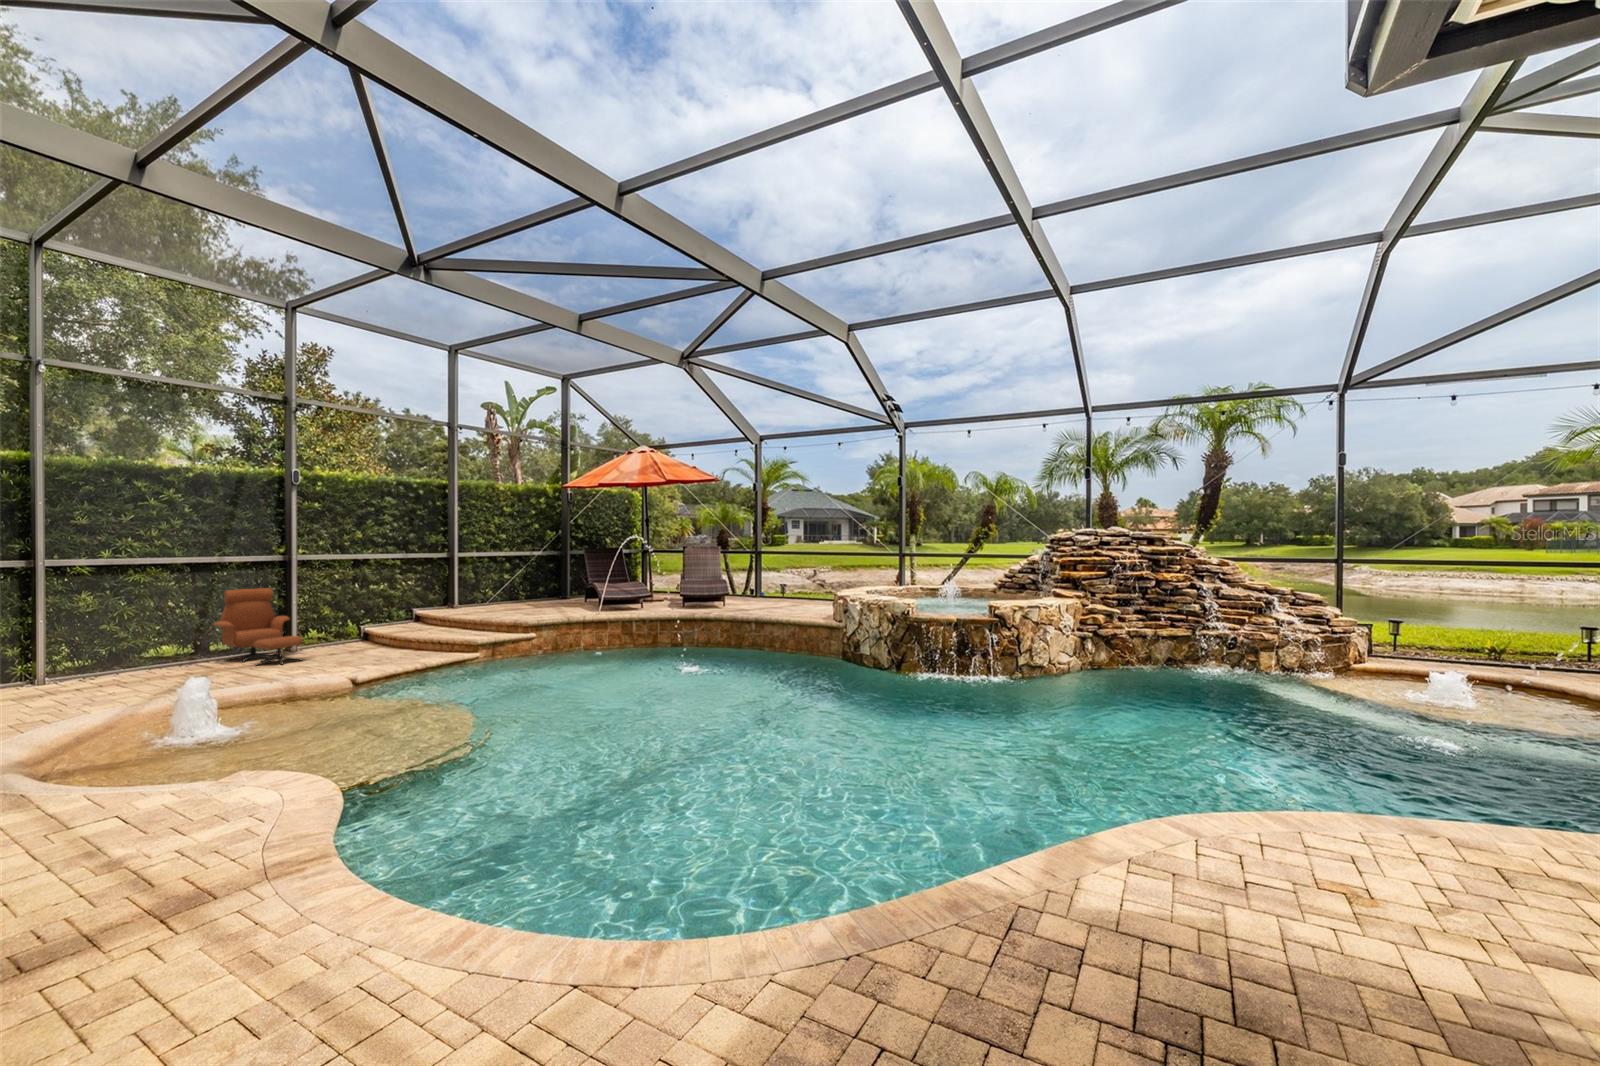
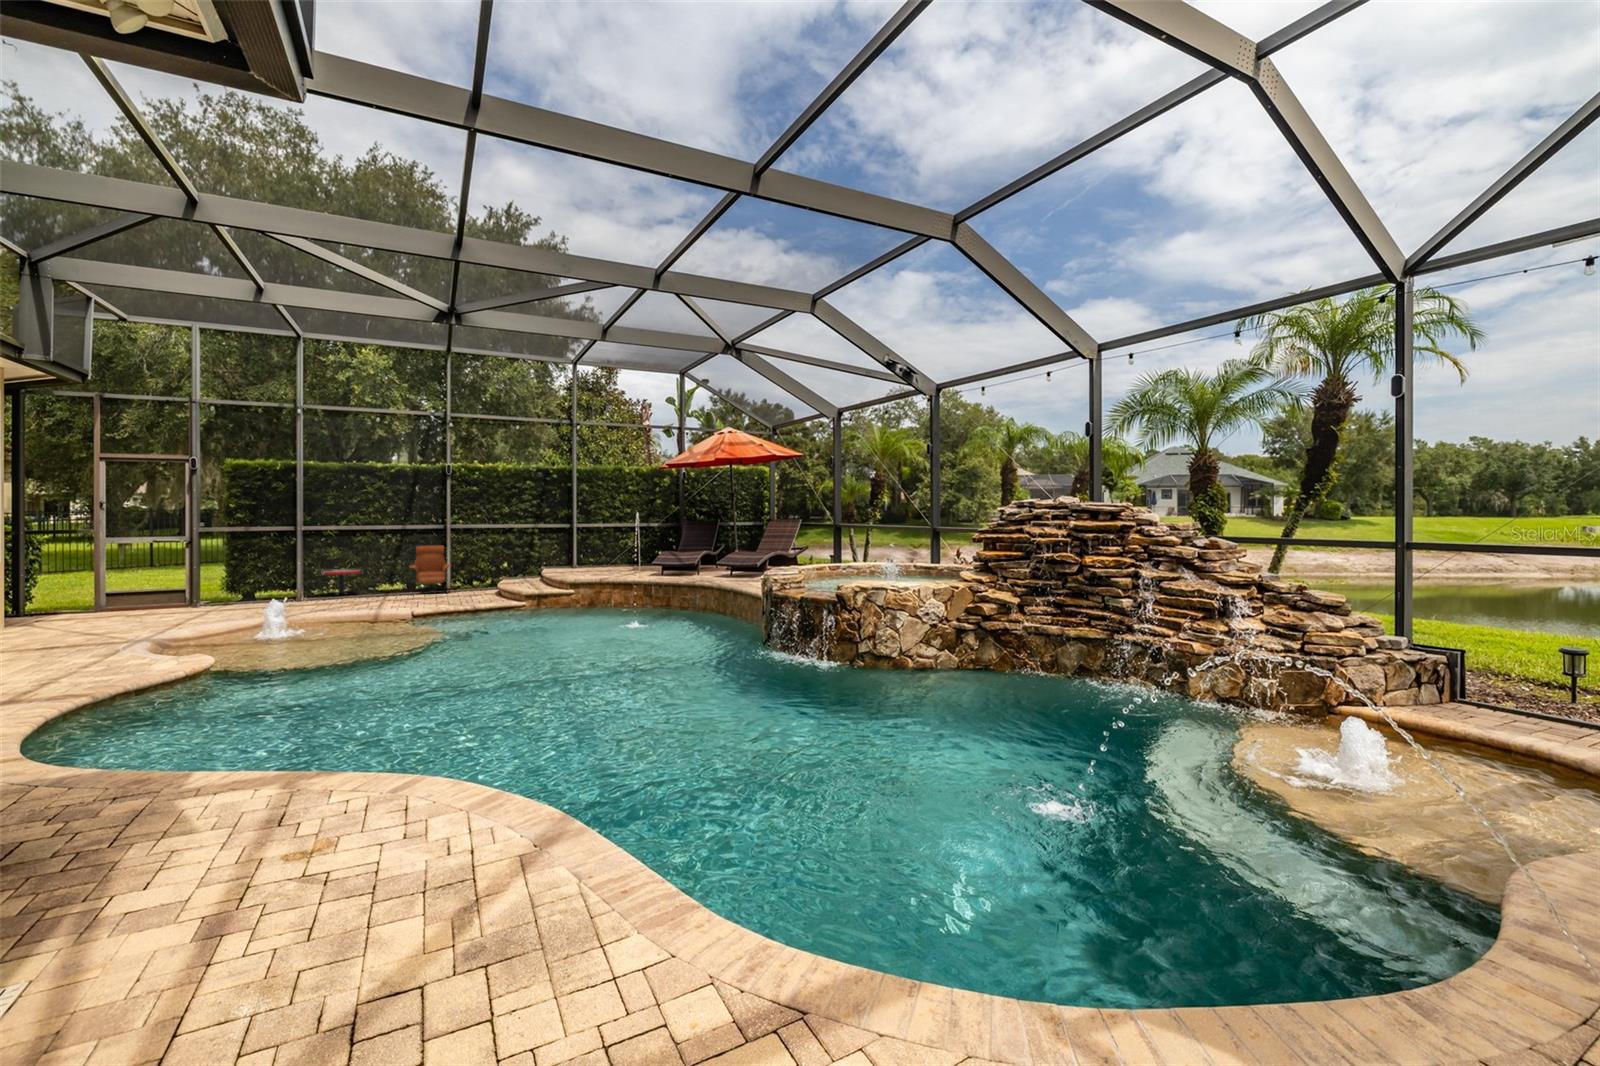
pedestal table: none [31,635,135,685] -> present [323,570,361,595]

